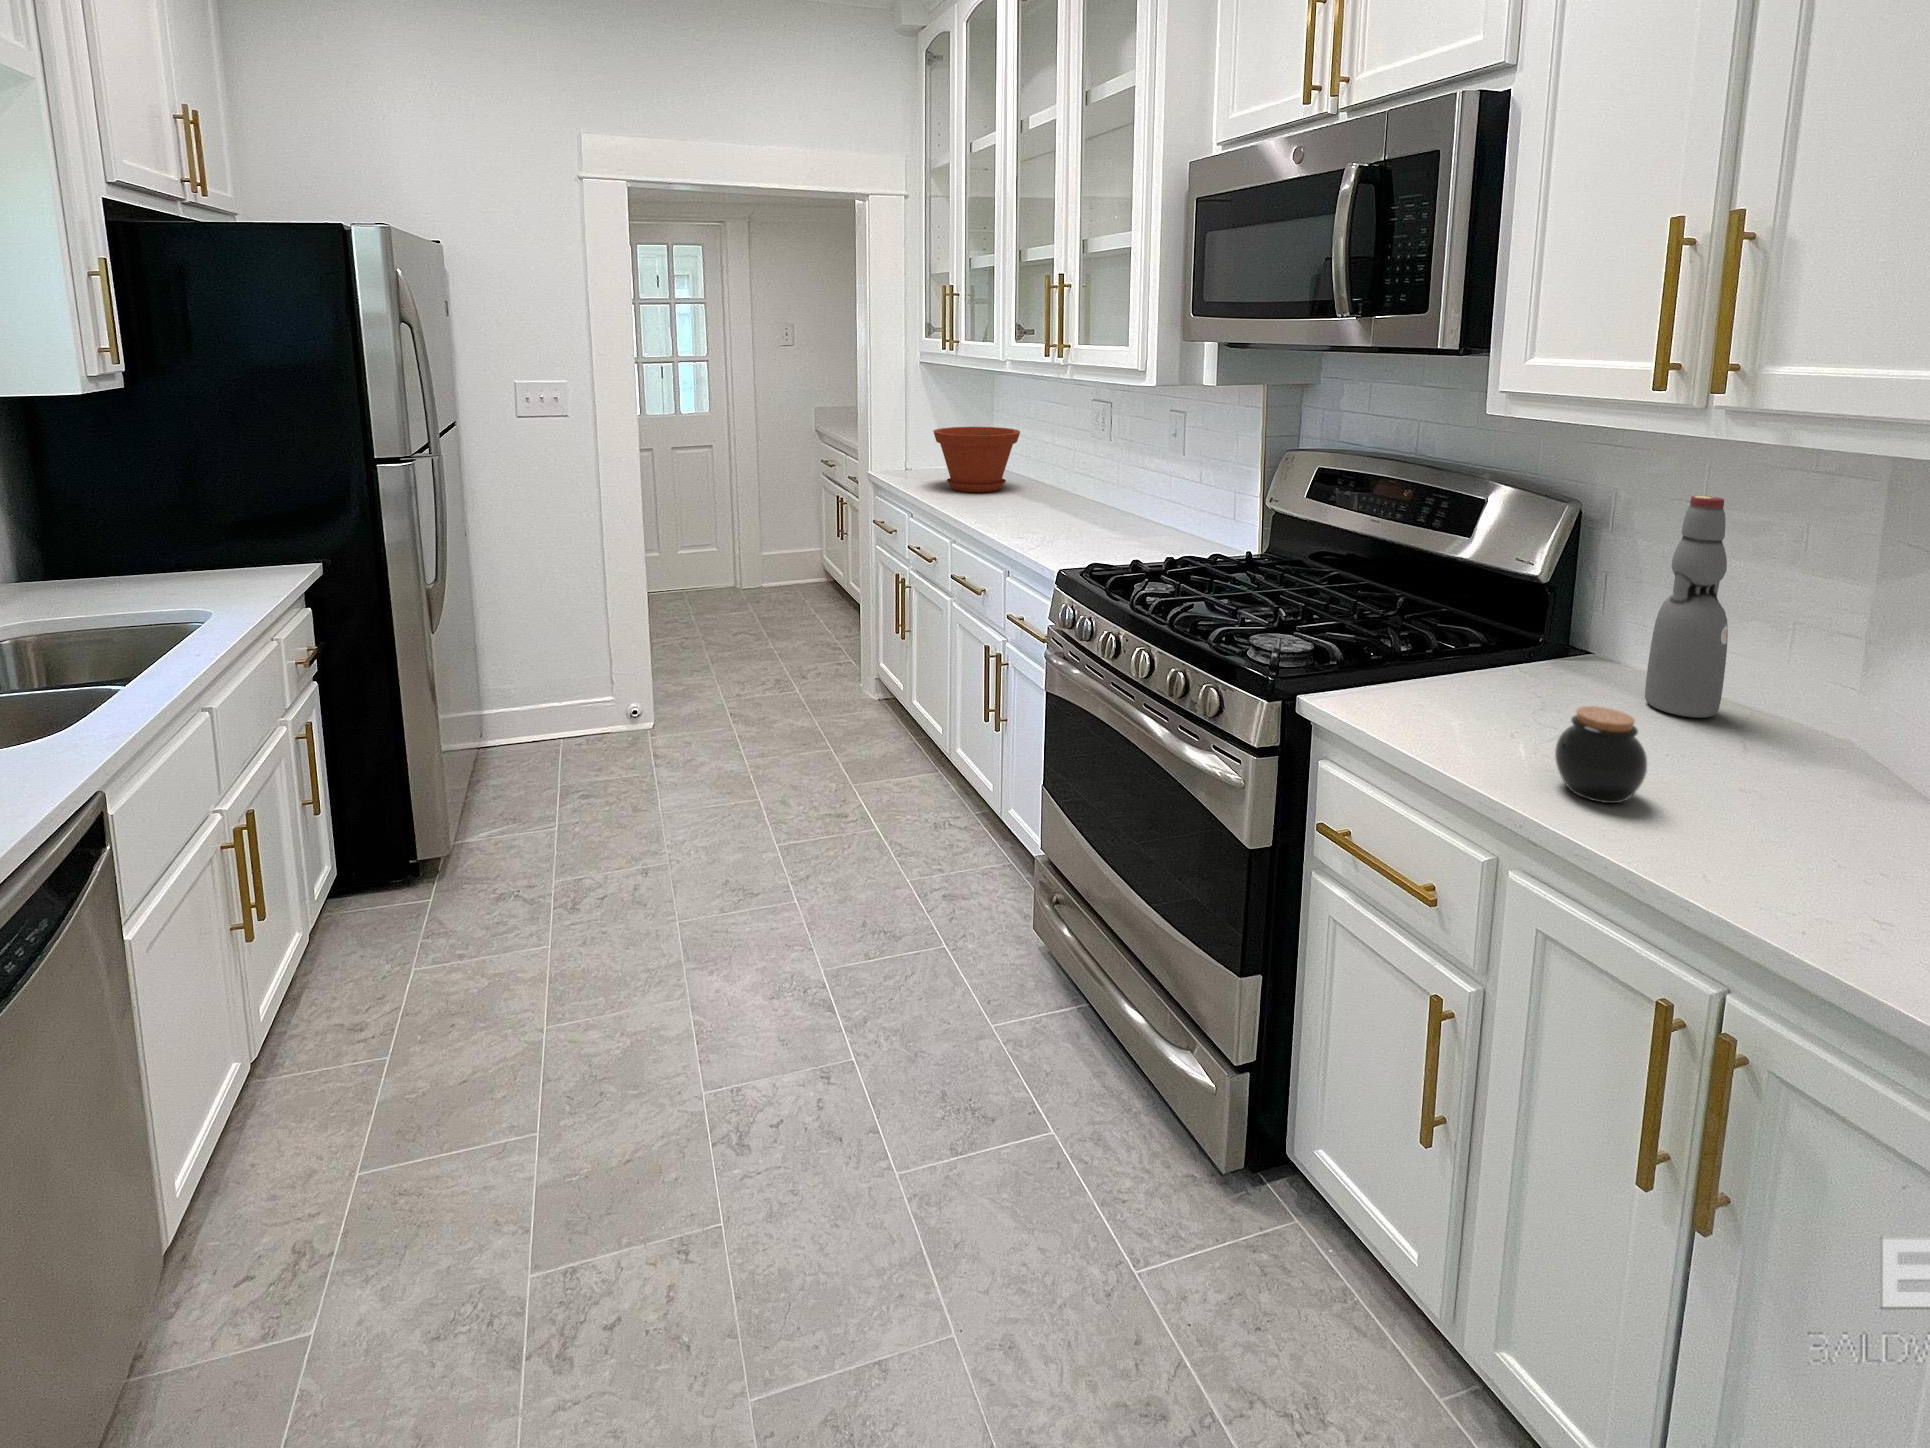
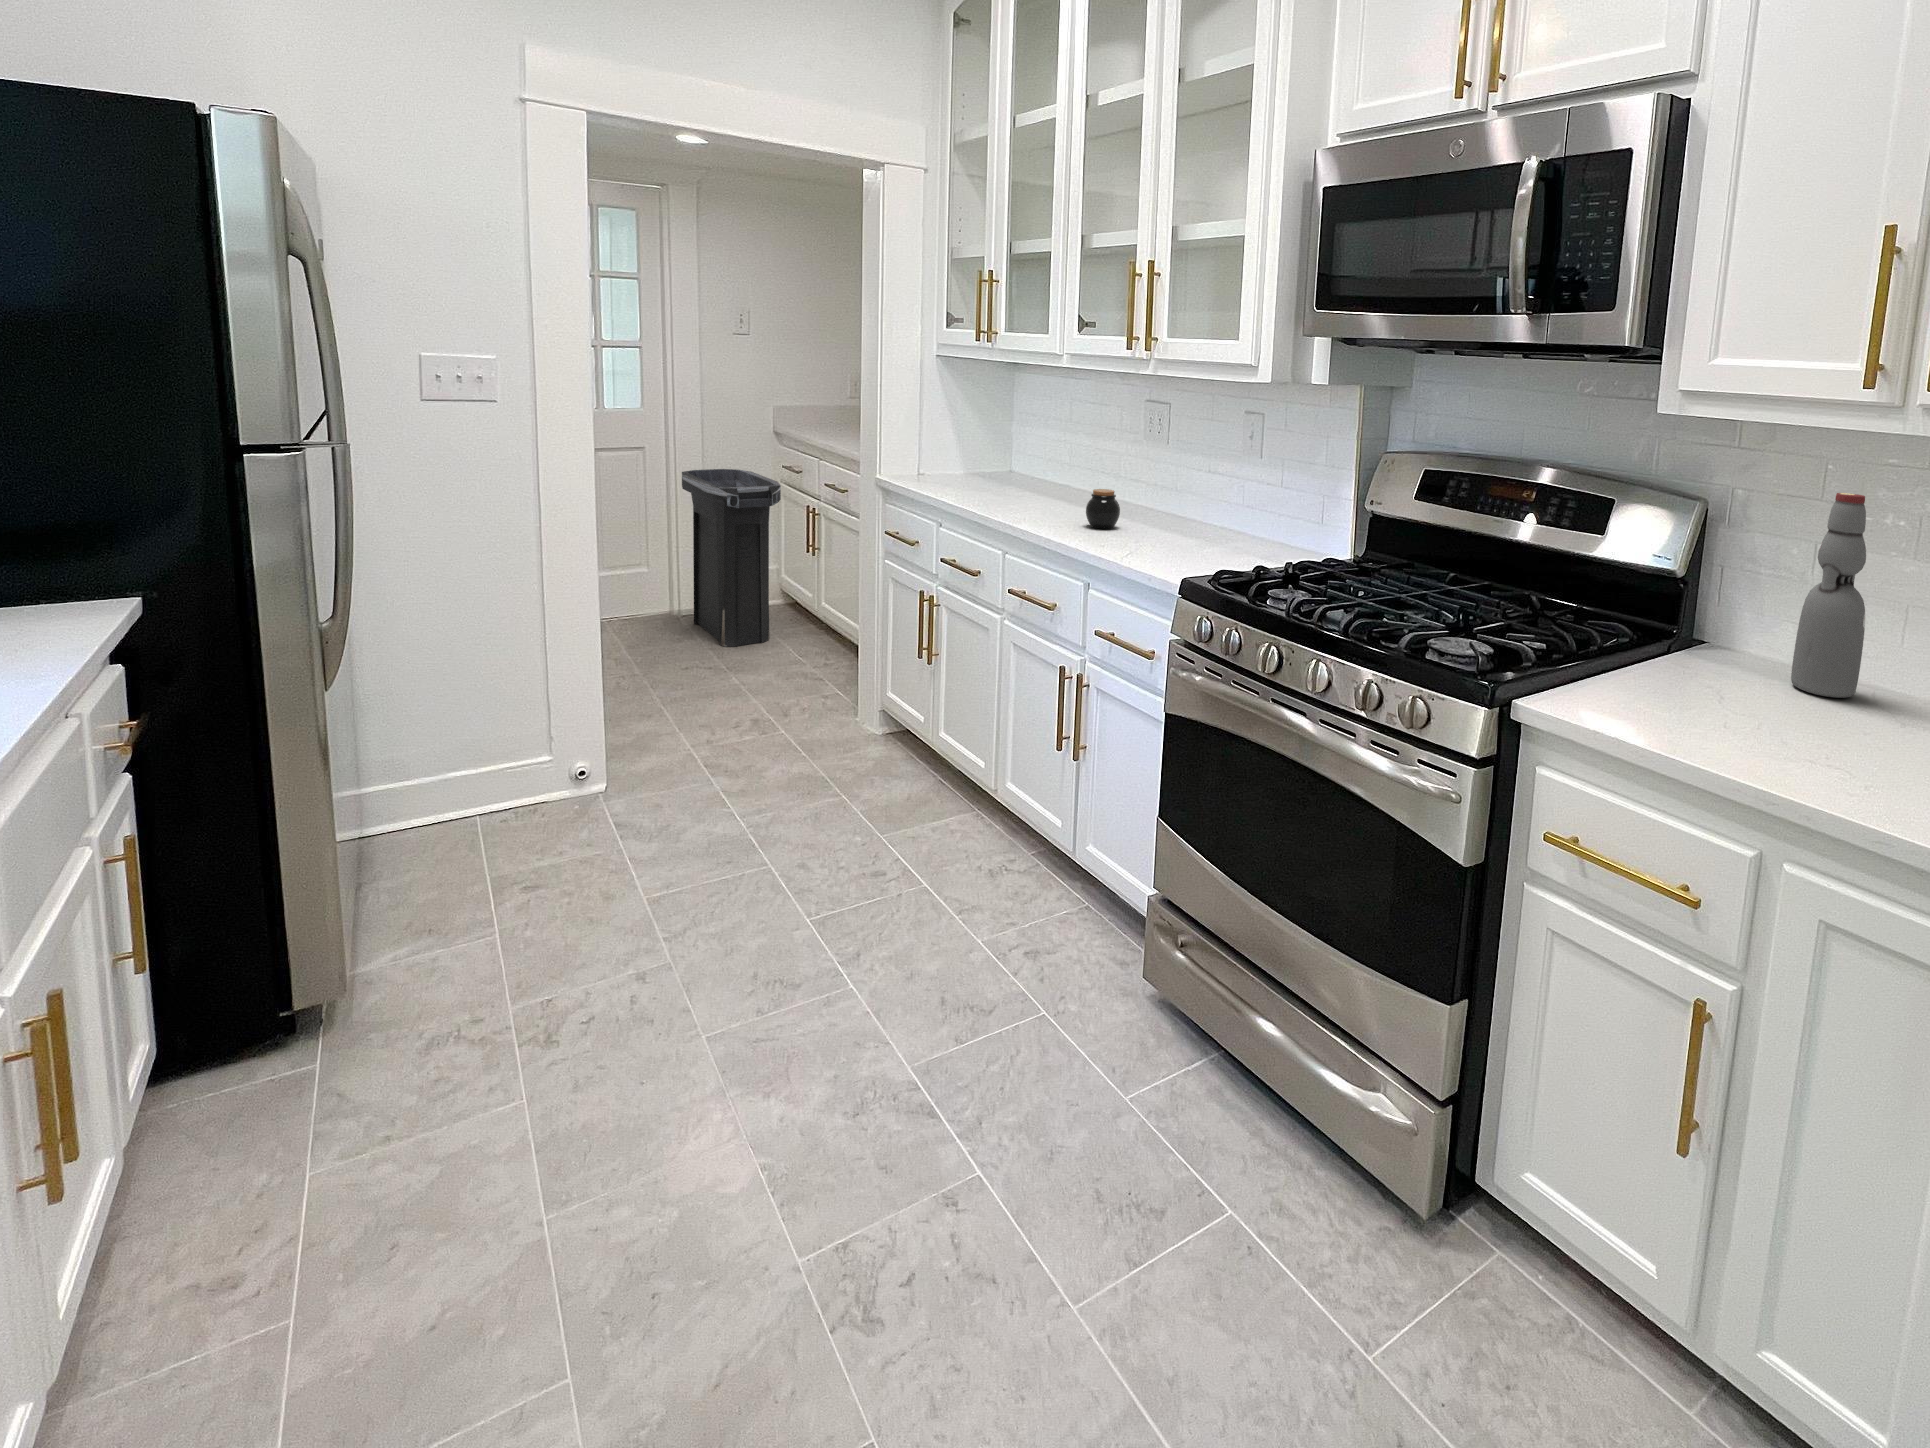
plant pot: present [933,427,1020,492] -> none [968,428,1064,499]
trash can: none [737,463,811,616] -> present [682,469,781,647]
jar: present [1555,706,1647,803] -> present [1086,489,1120,529]

